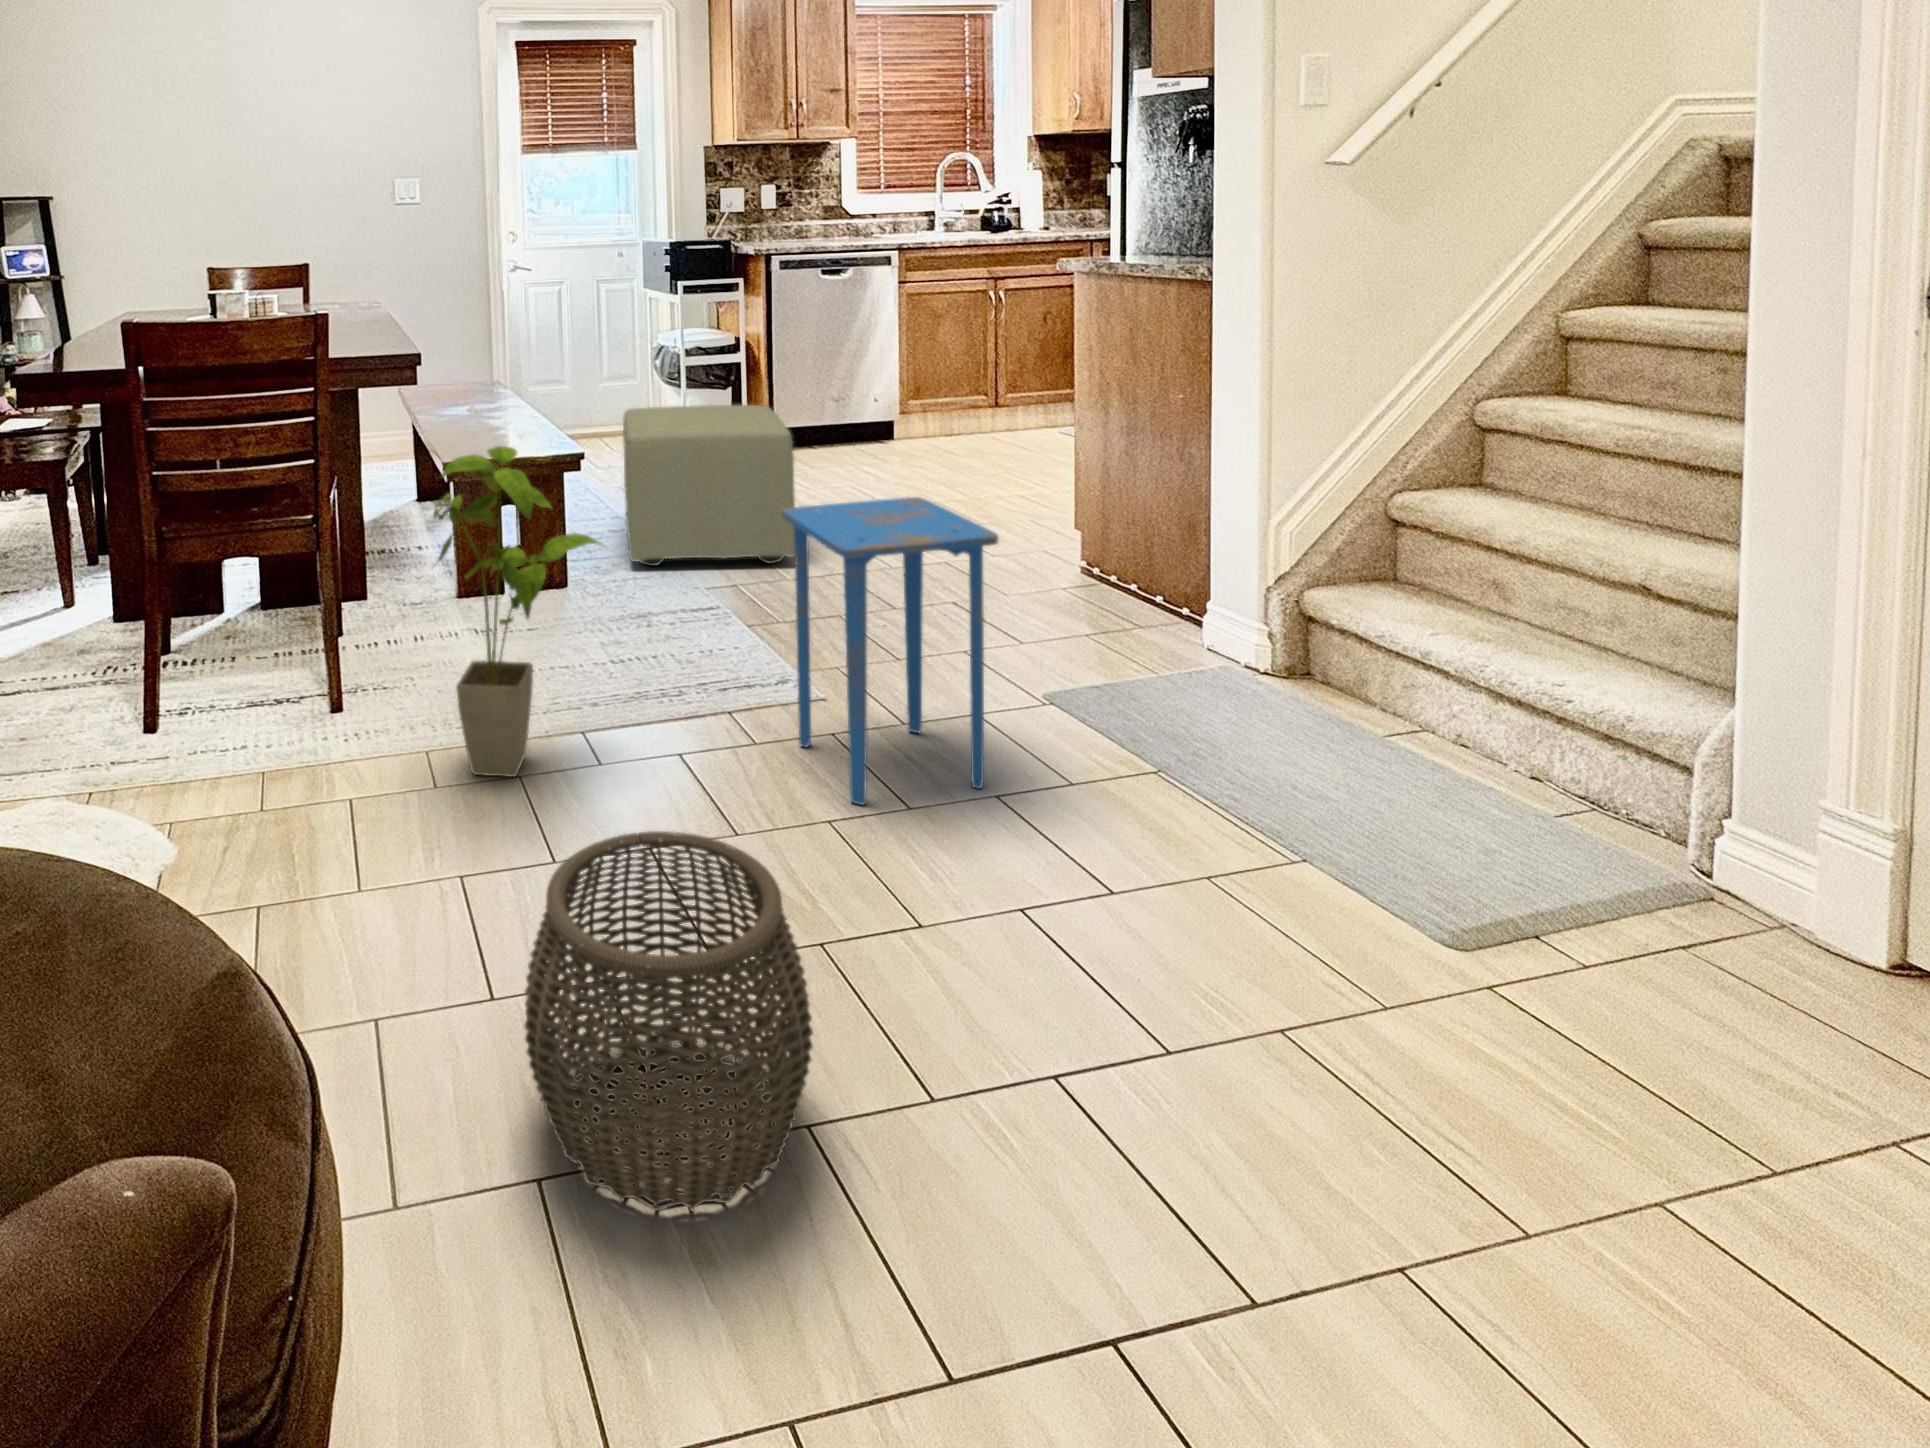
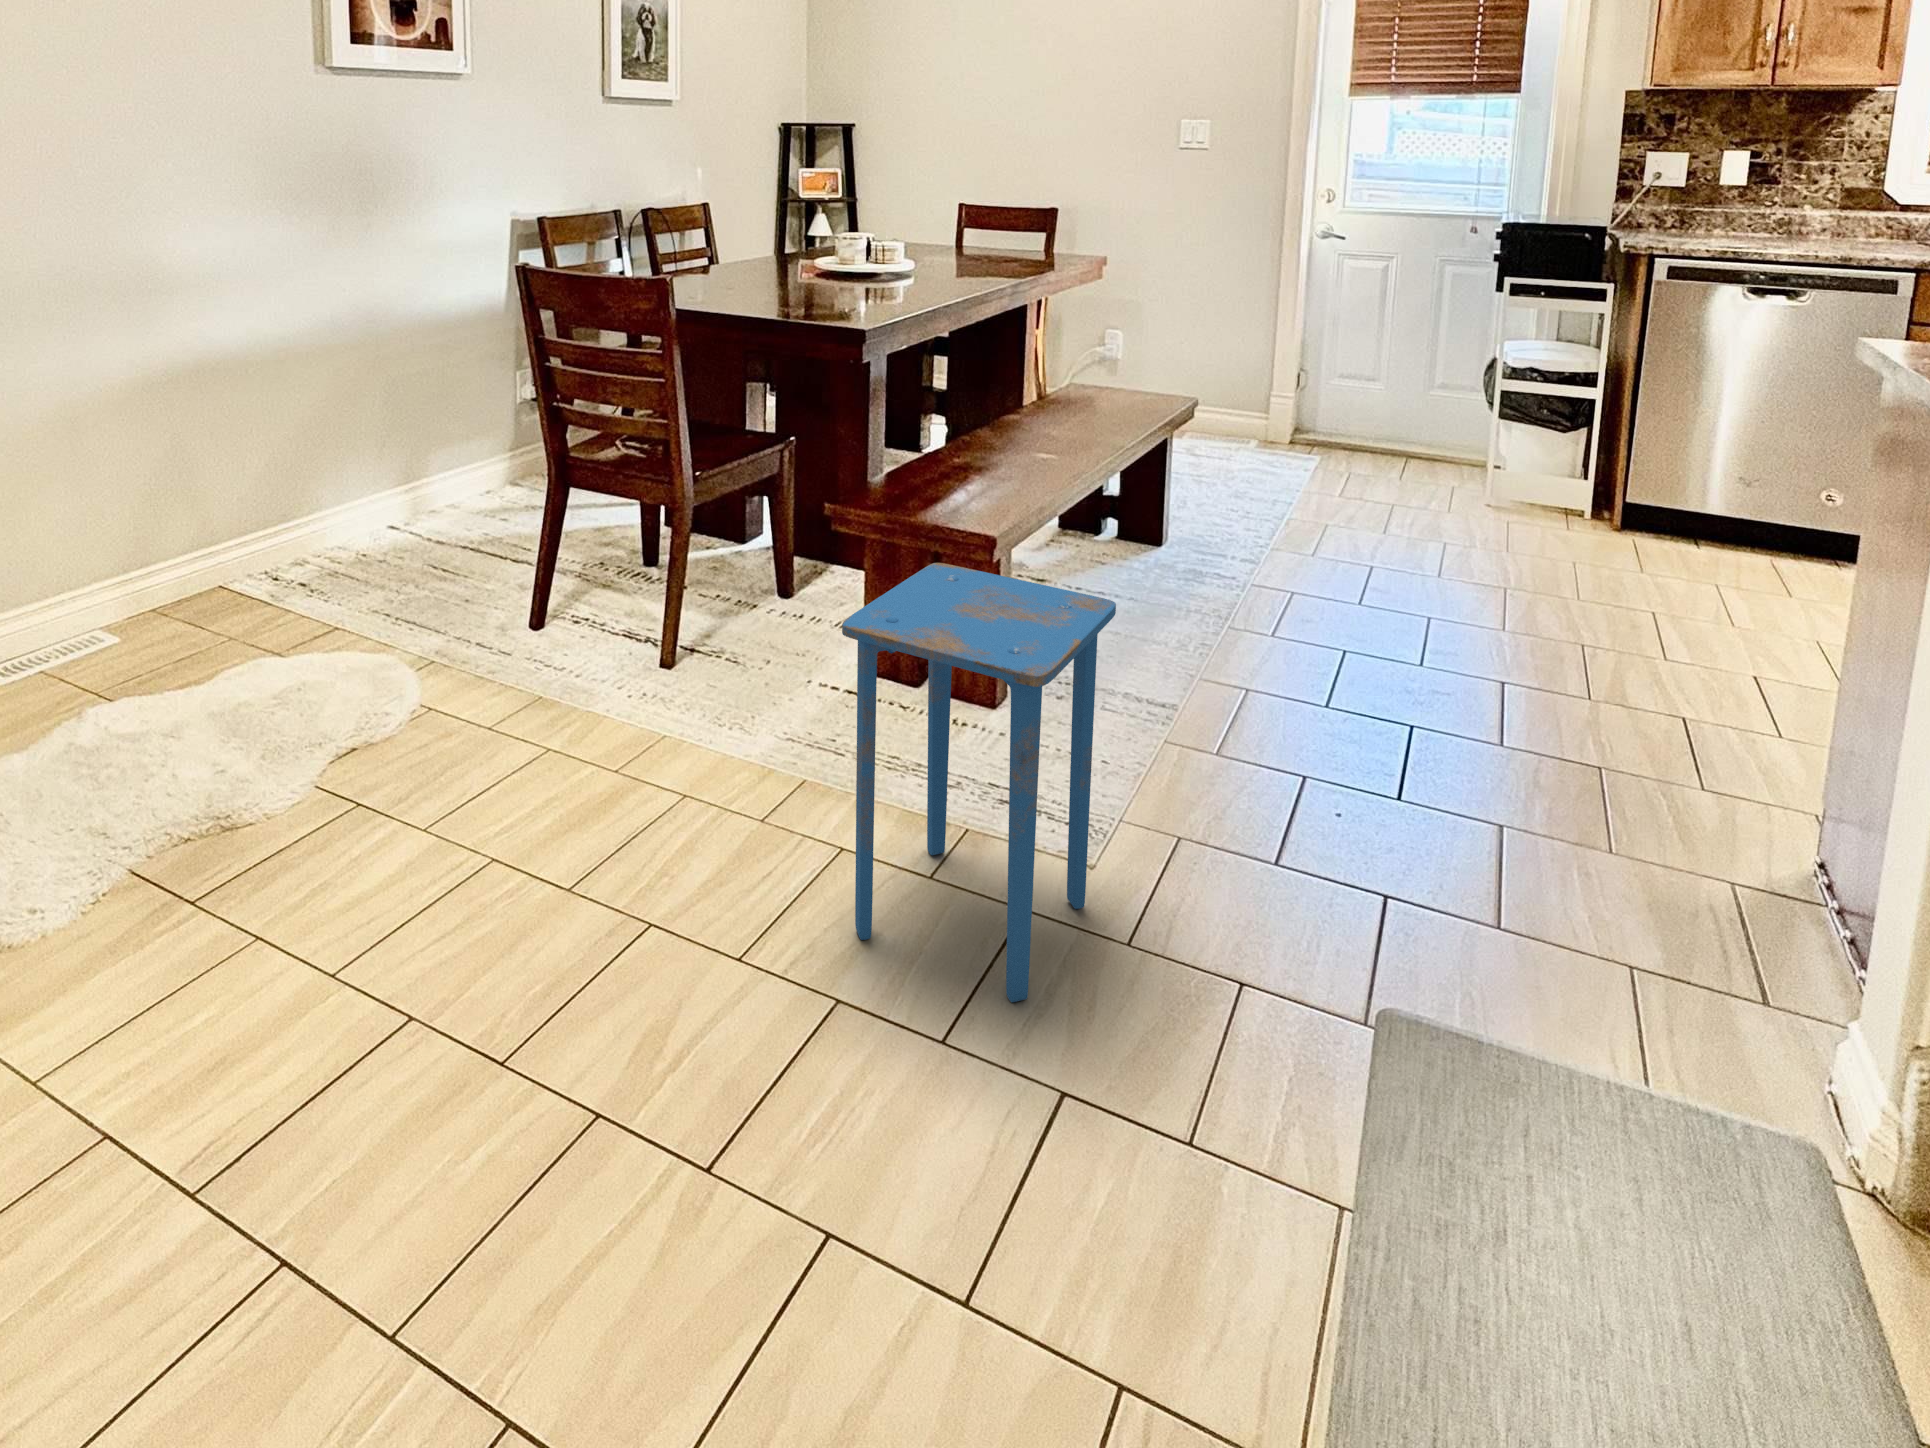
ottoman: present [623,405,795,566] -> none [1137,422,1419,657]
house plant: present [434,446,602,777] -> none [595,416,767,746]
woven basket: present [524,831,813,1211] -> none [52,786,363,1147]

